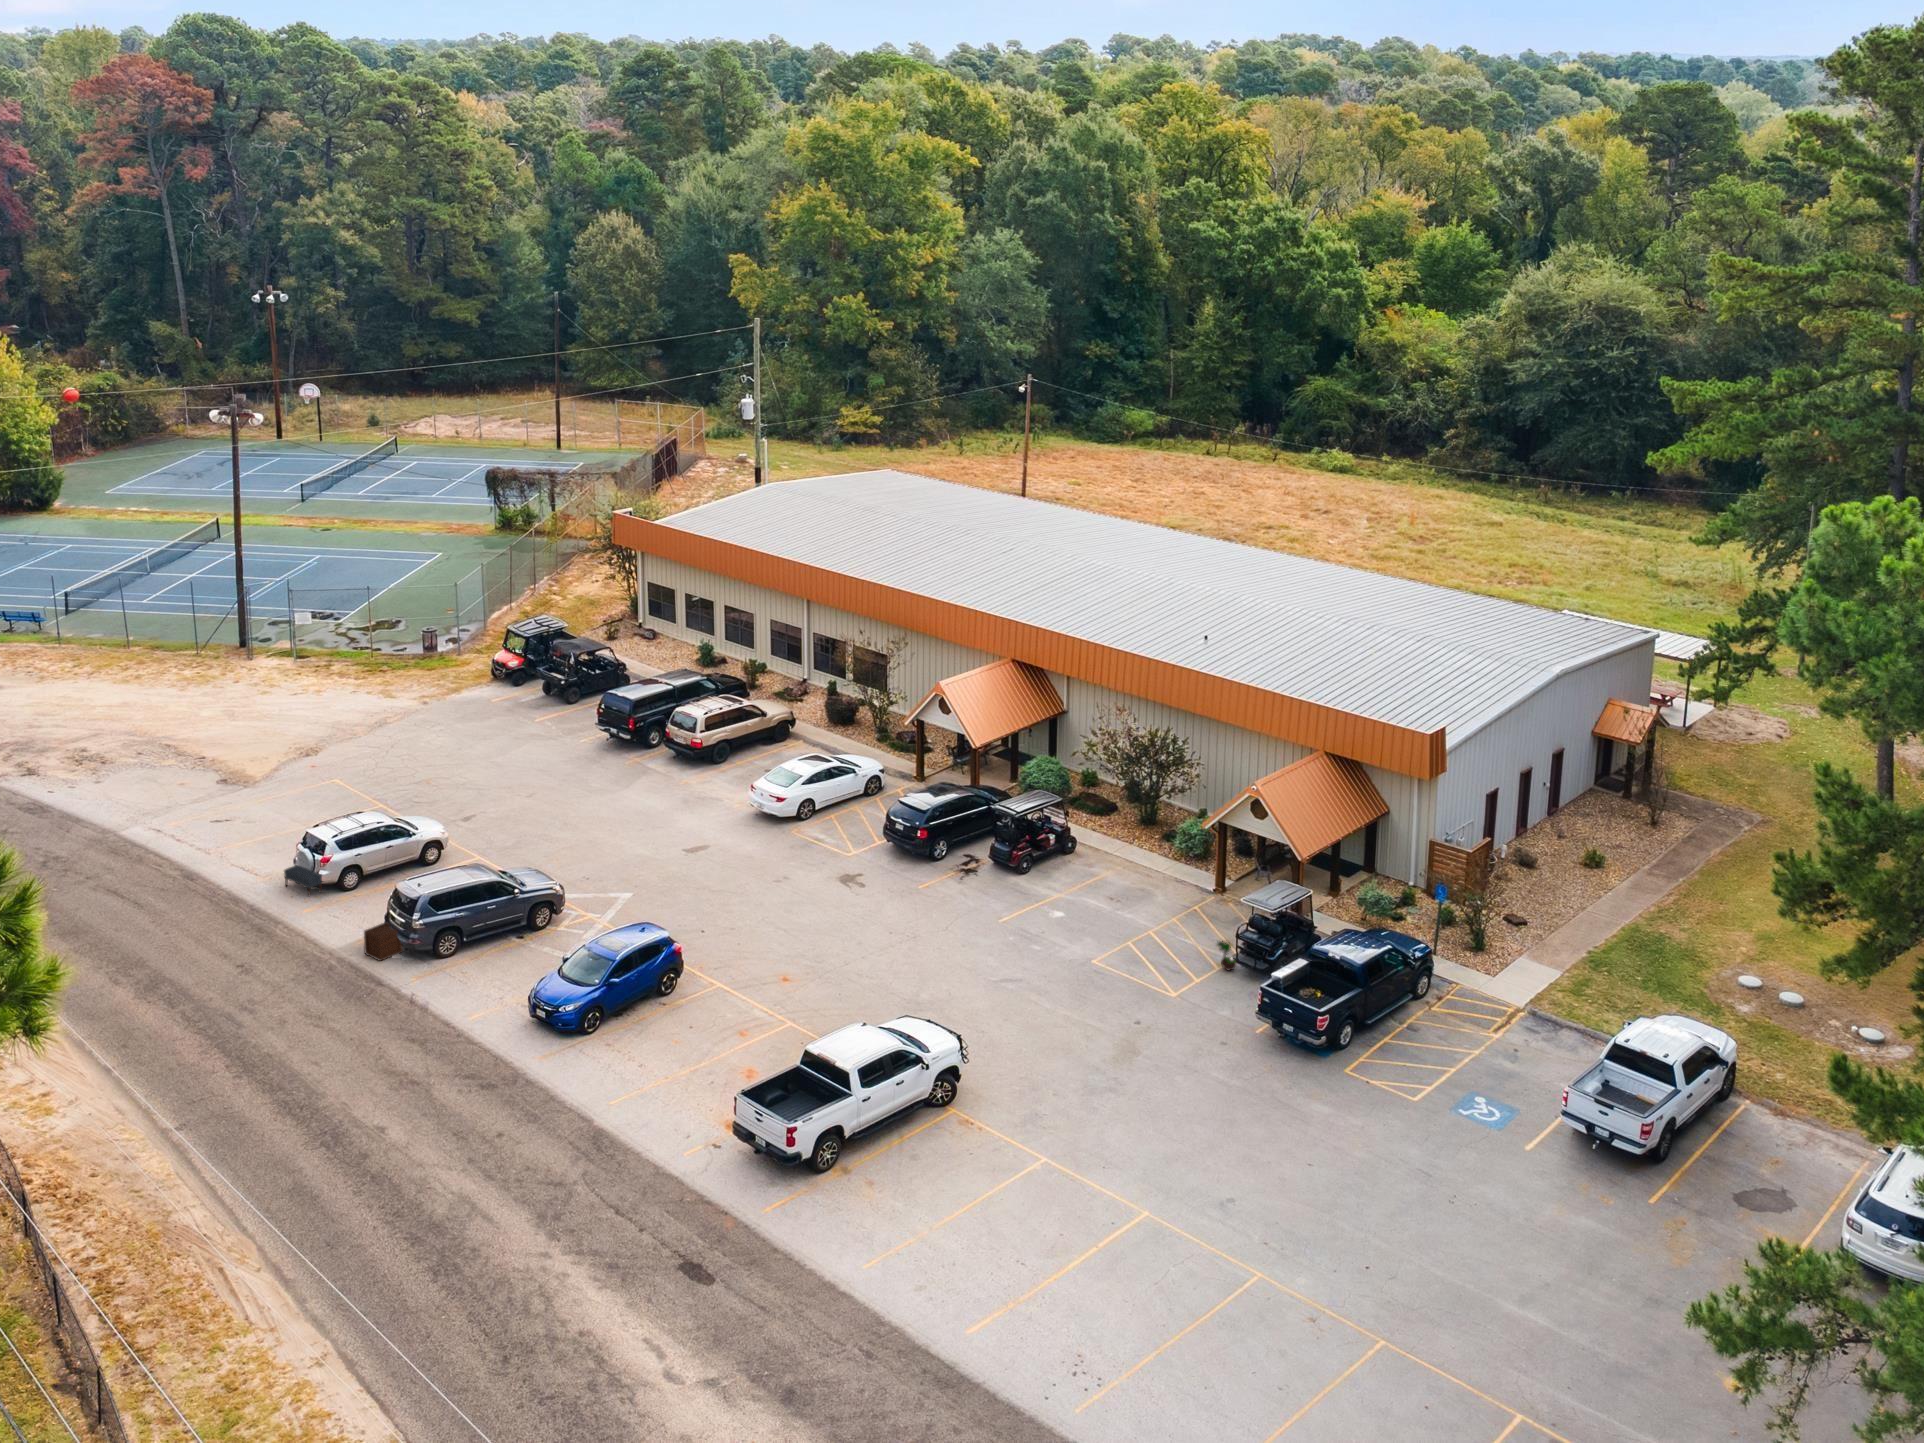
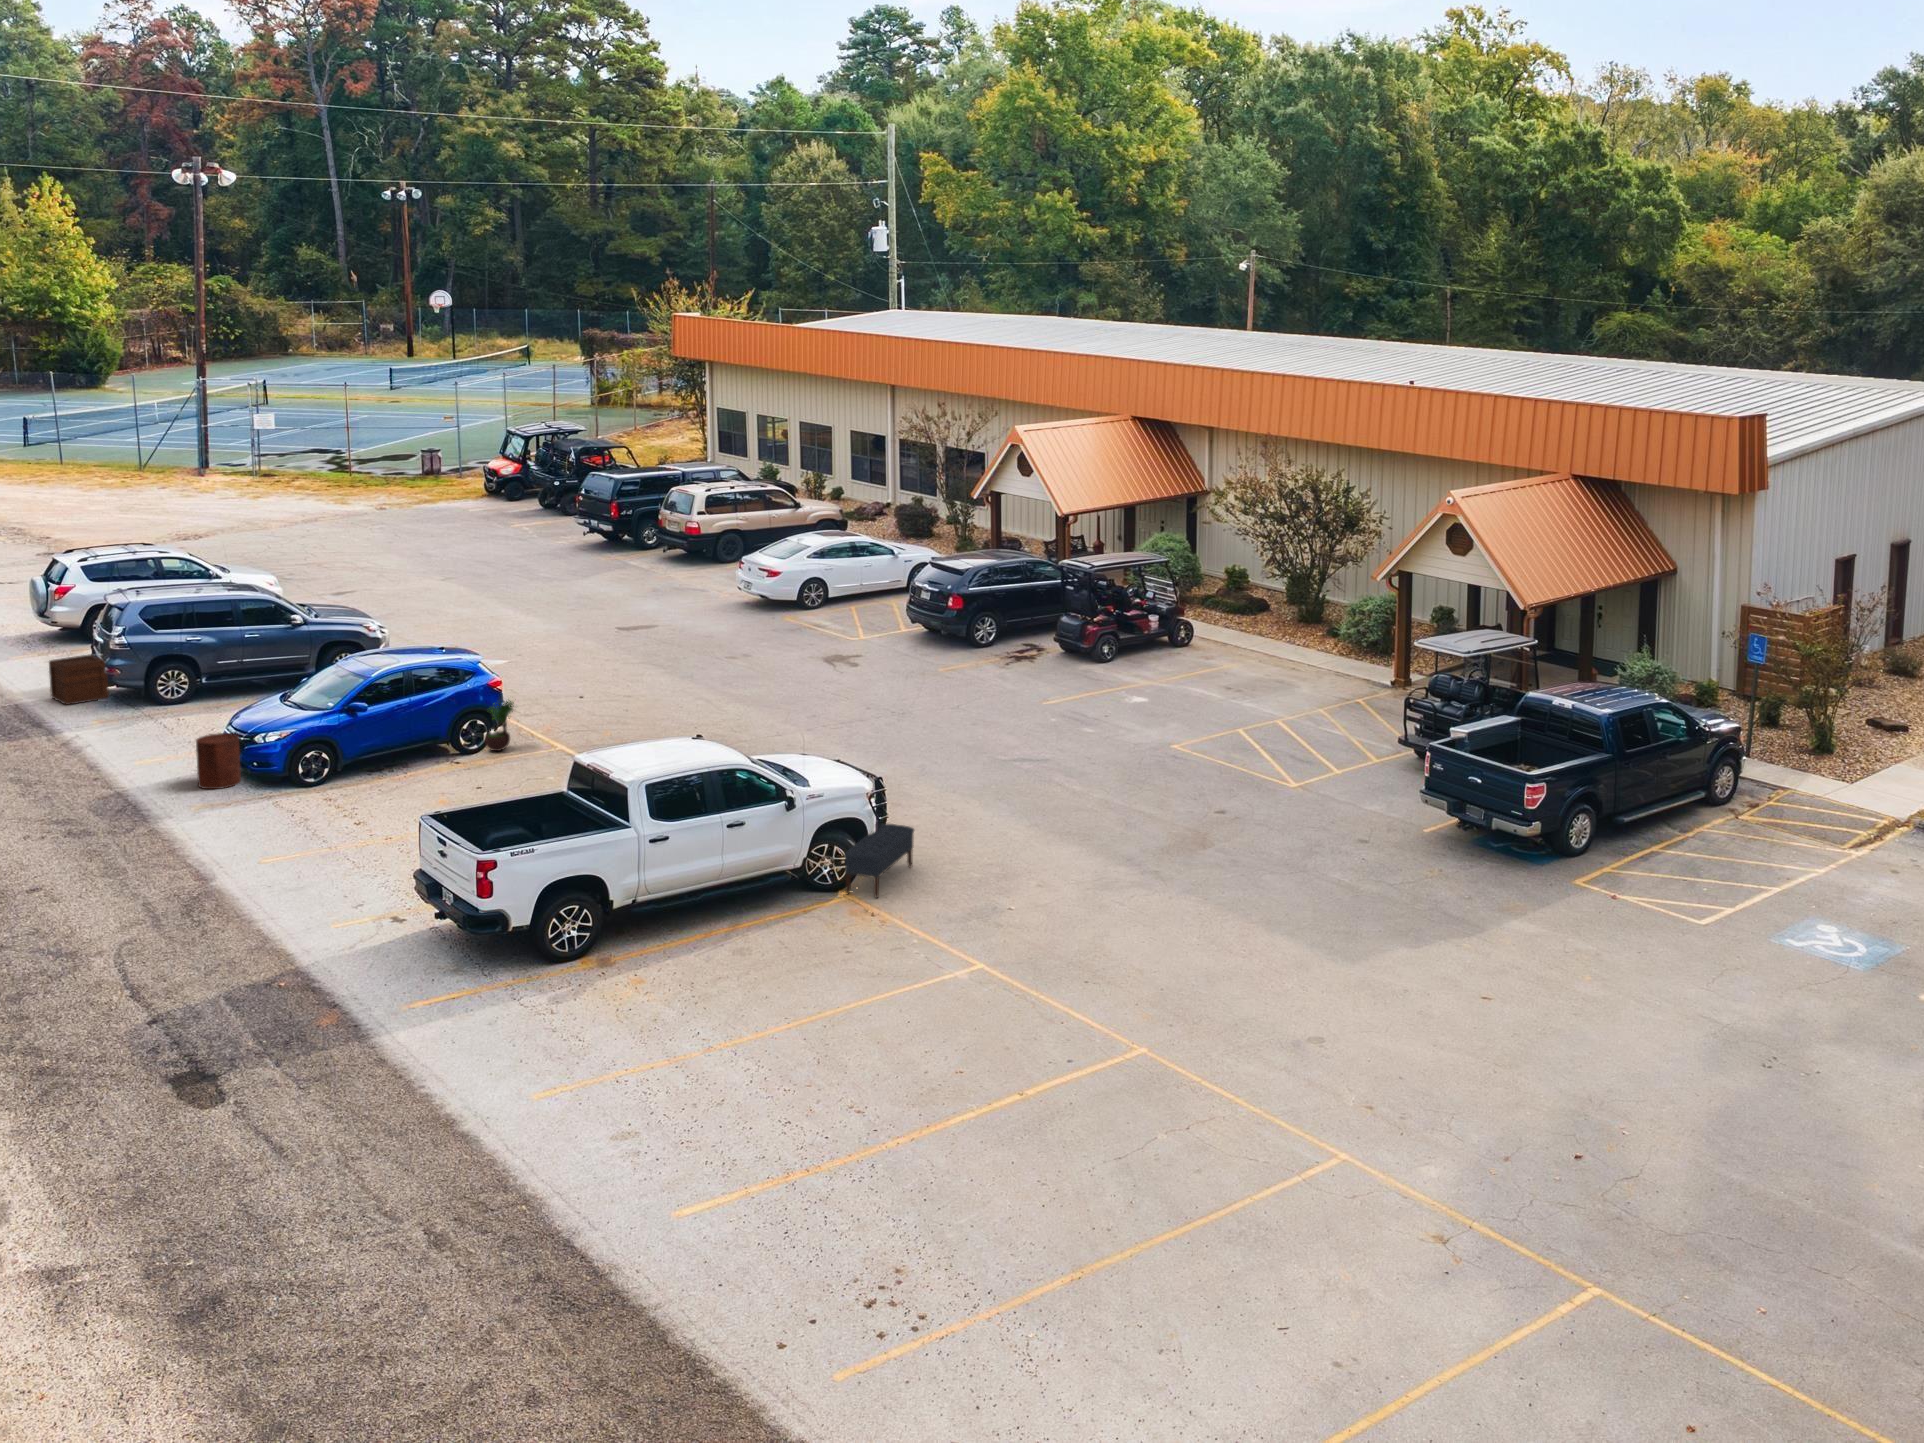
bench: present [284,865,322,895] -> present [844,823,914,898]
potted tree: present [1217,941,1236,970] -> present [485,700,514,751]
trash can: none [523,1002,548,1040] -> present [196,733,241,789]

